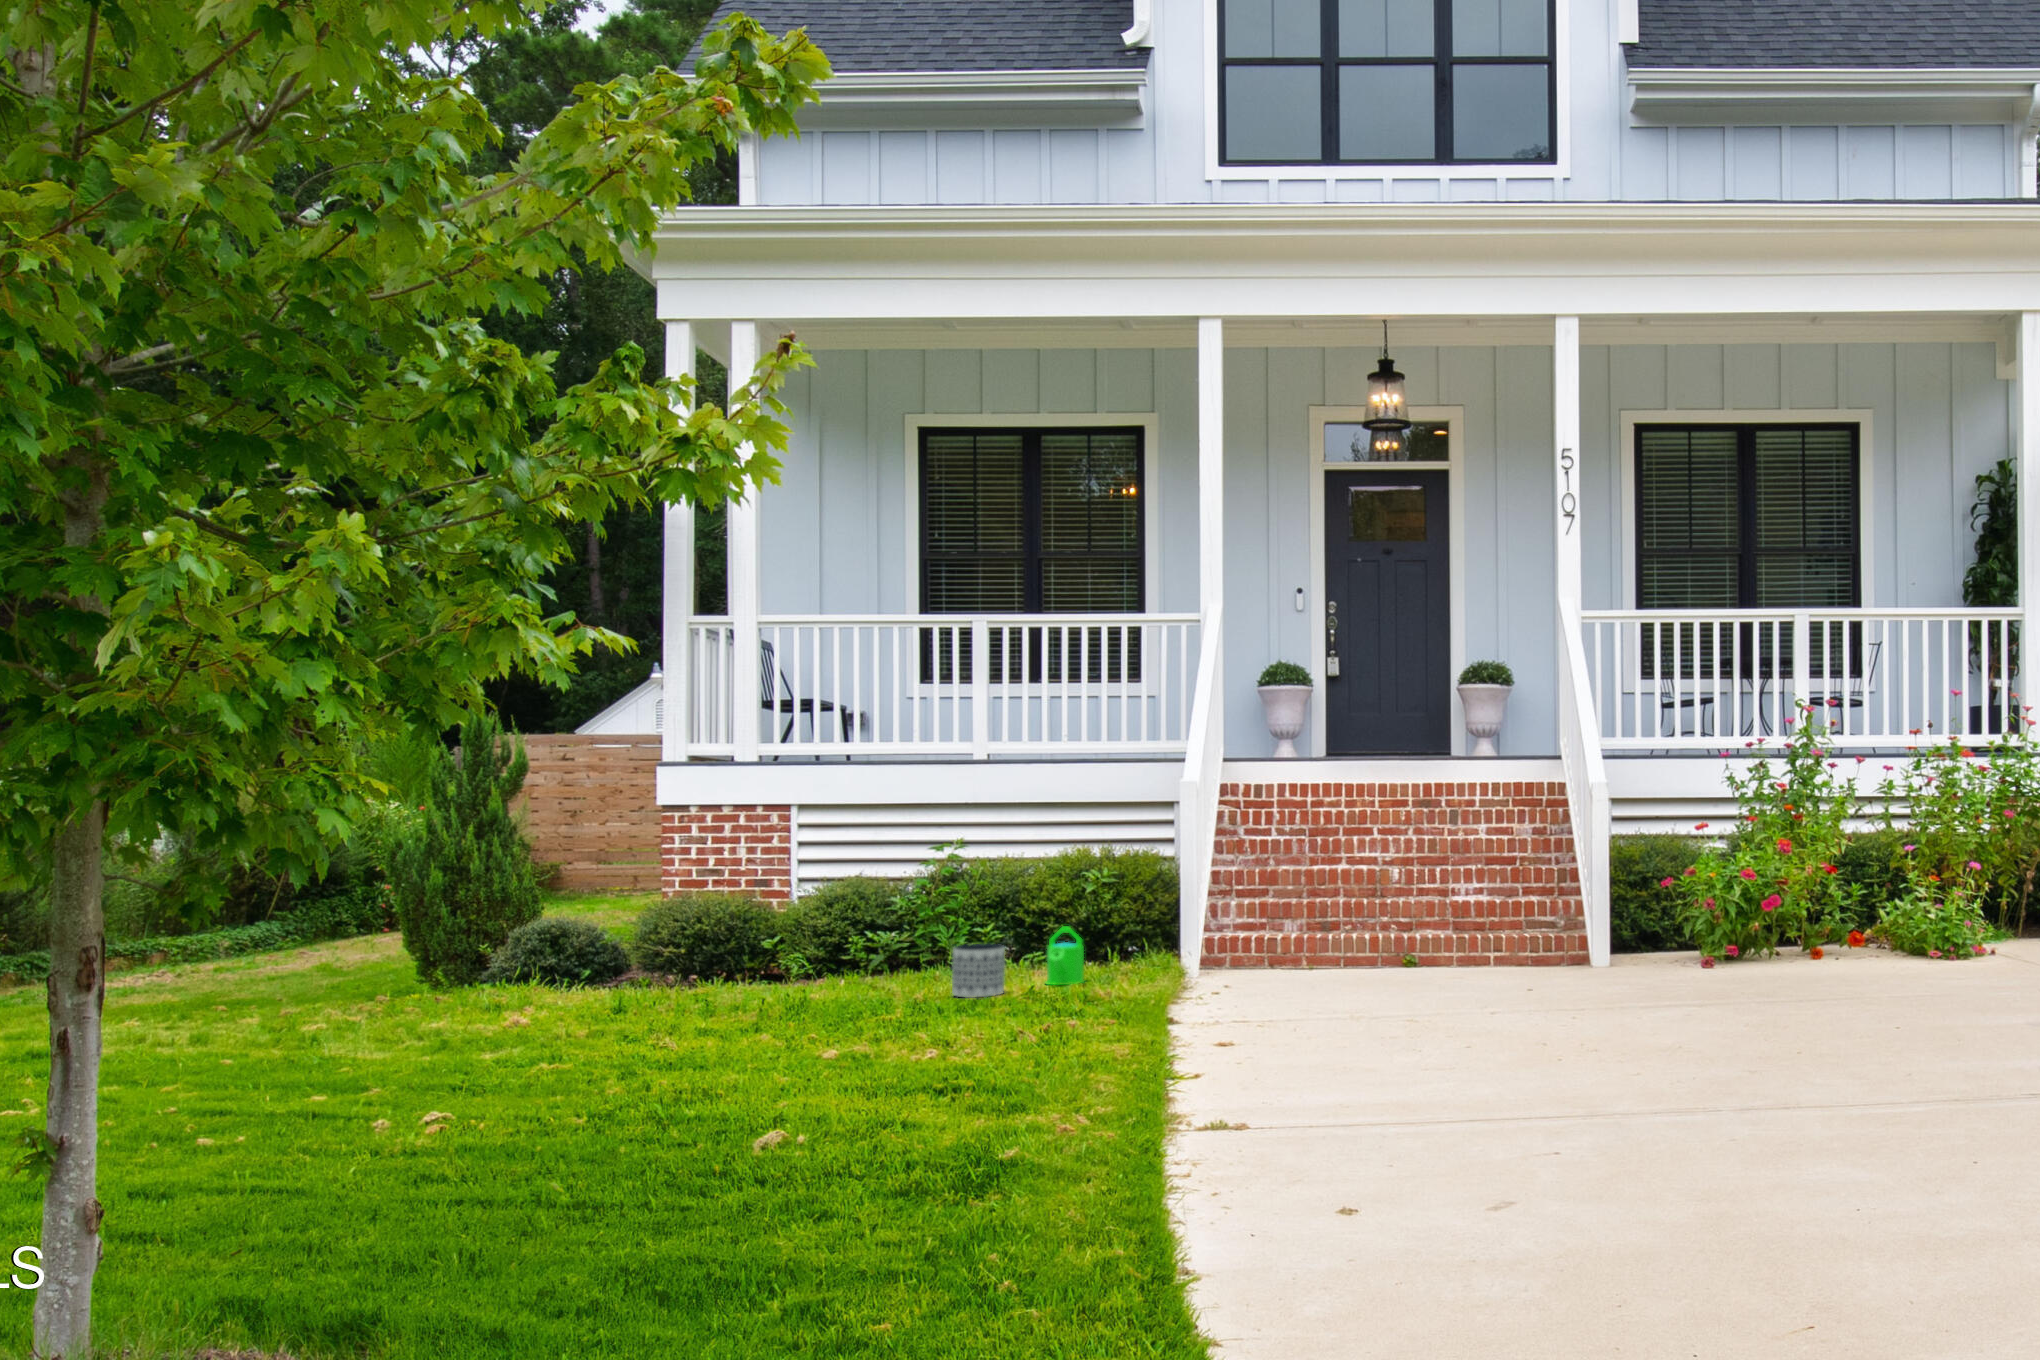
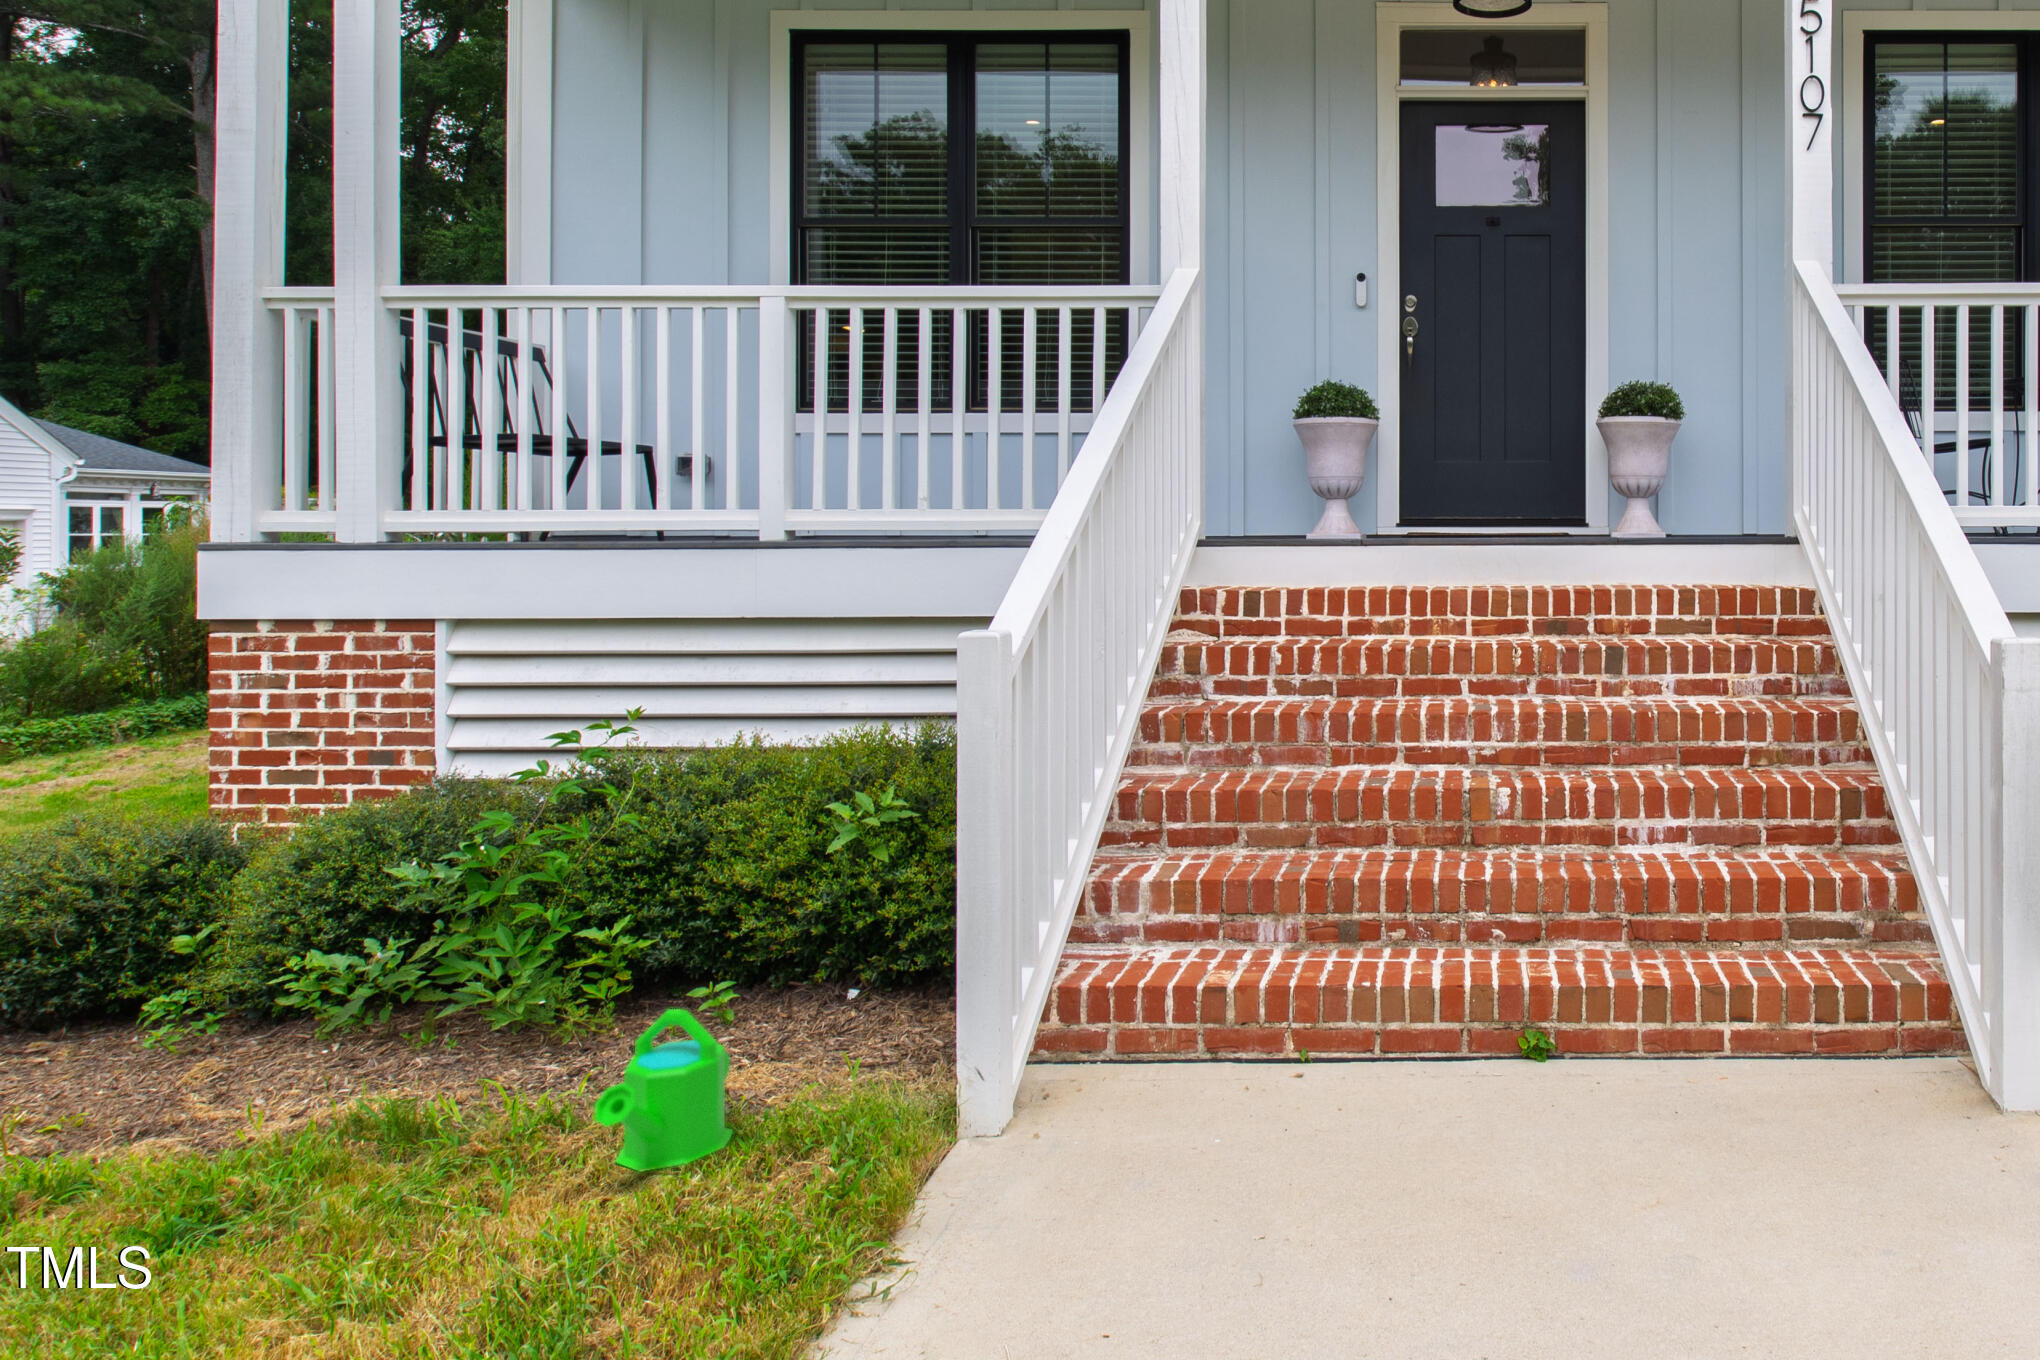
planter: present [952,944,1005,998] -> none [272,1092,442,1283]

